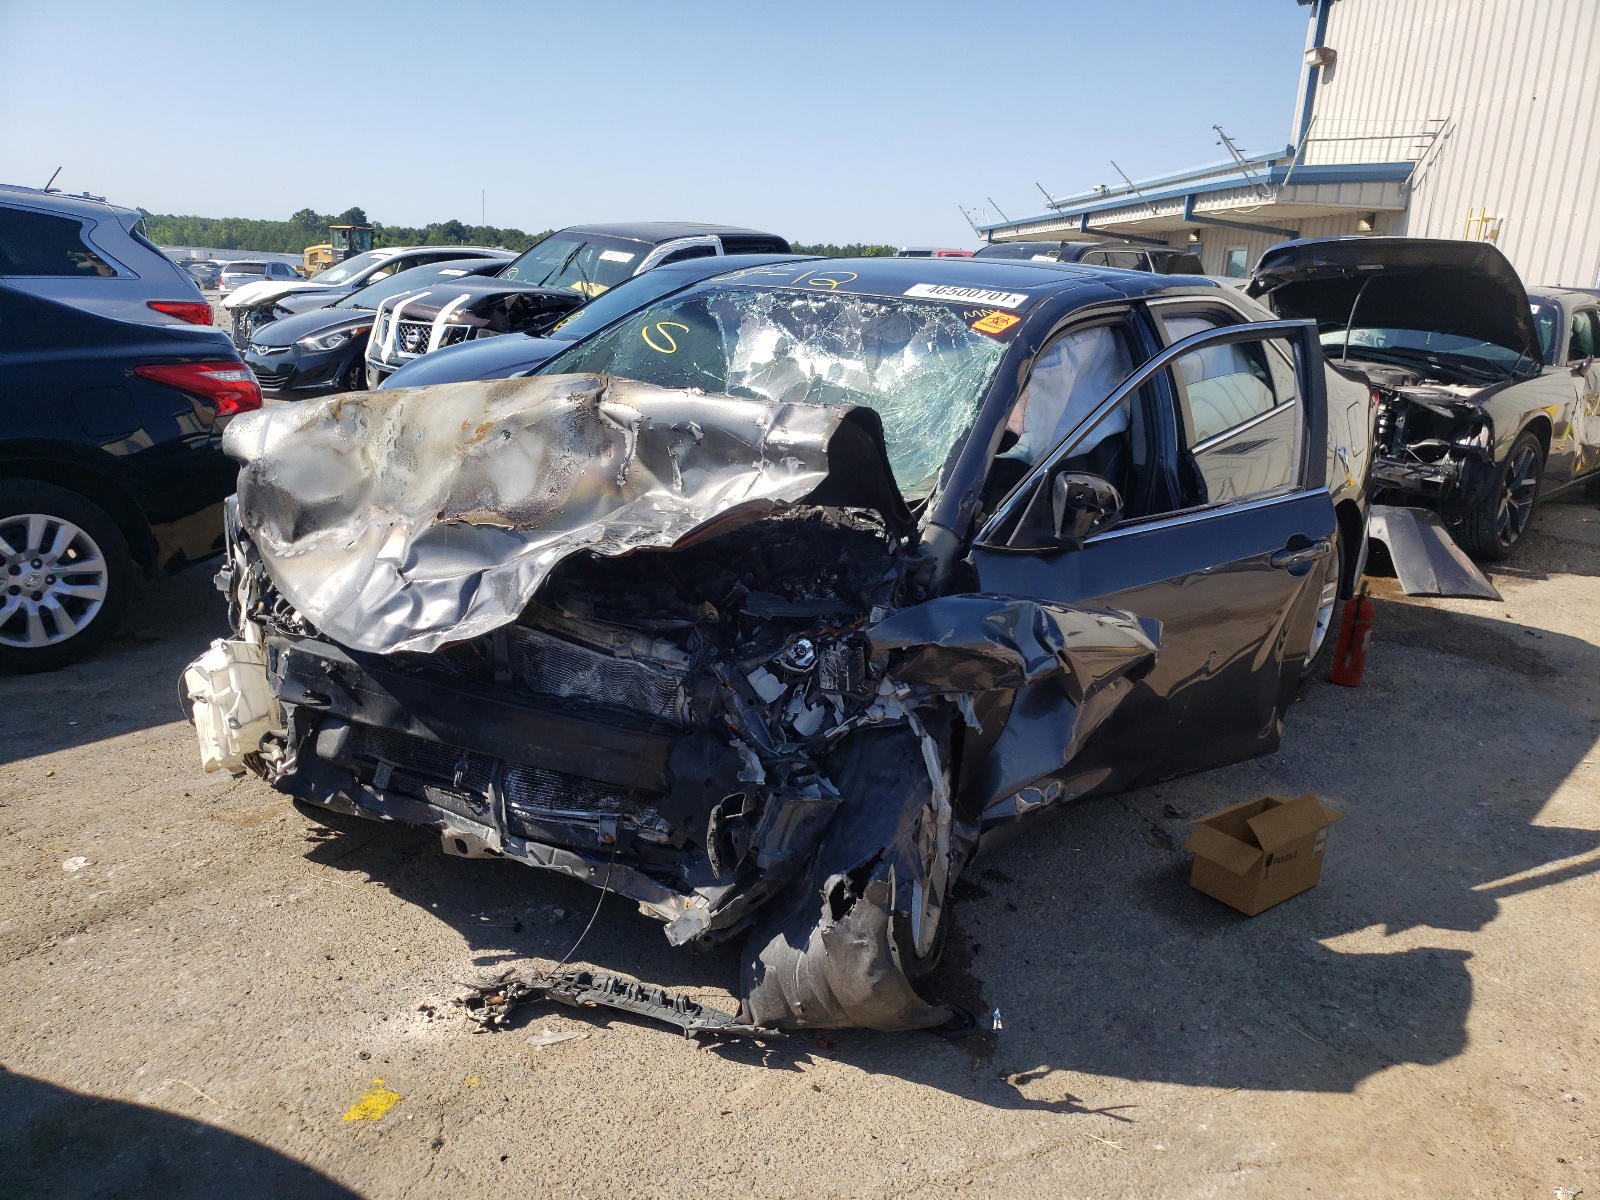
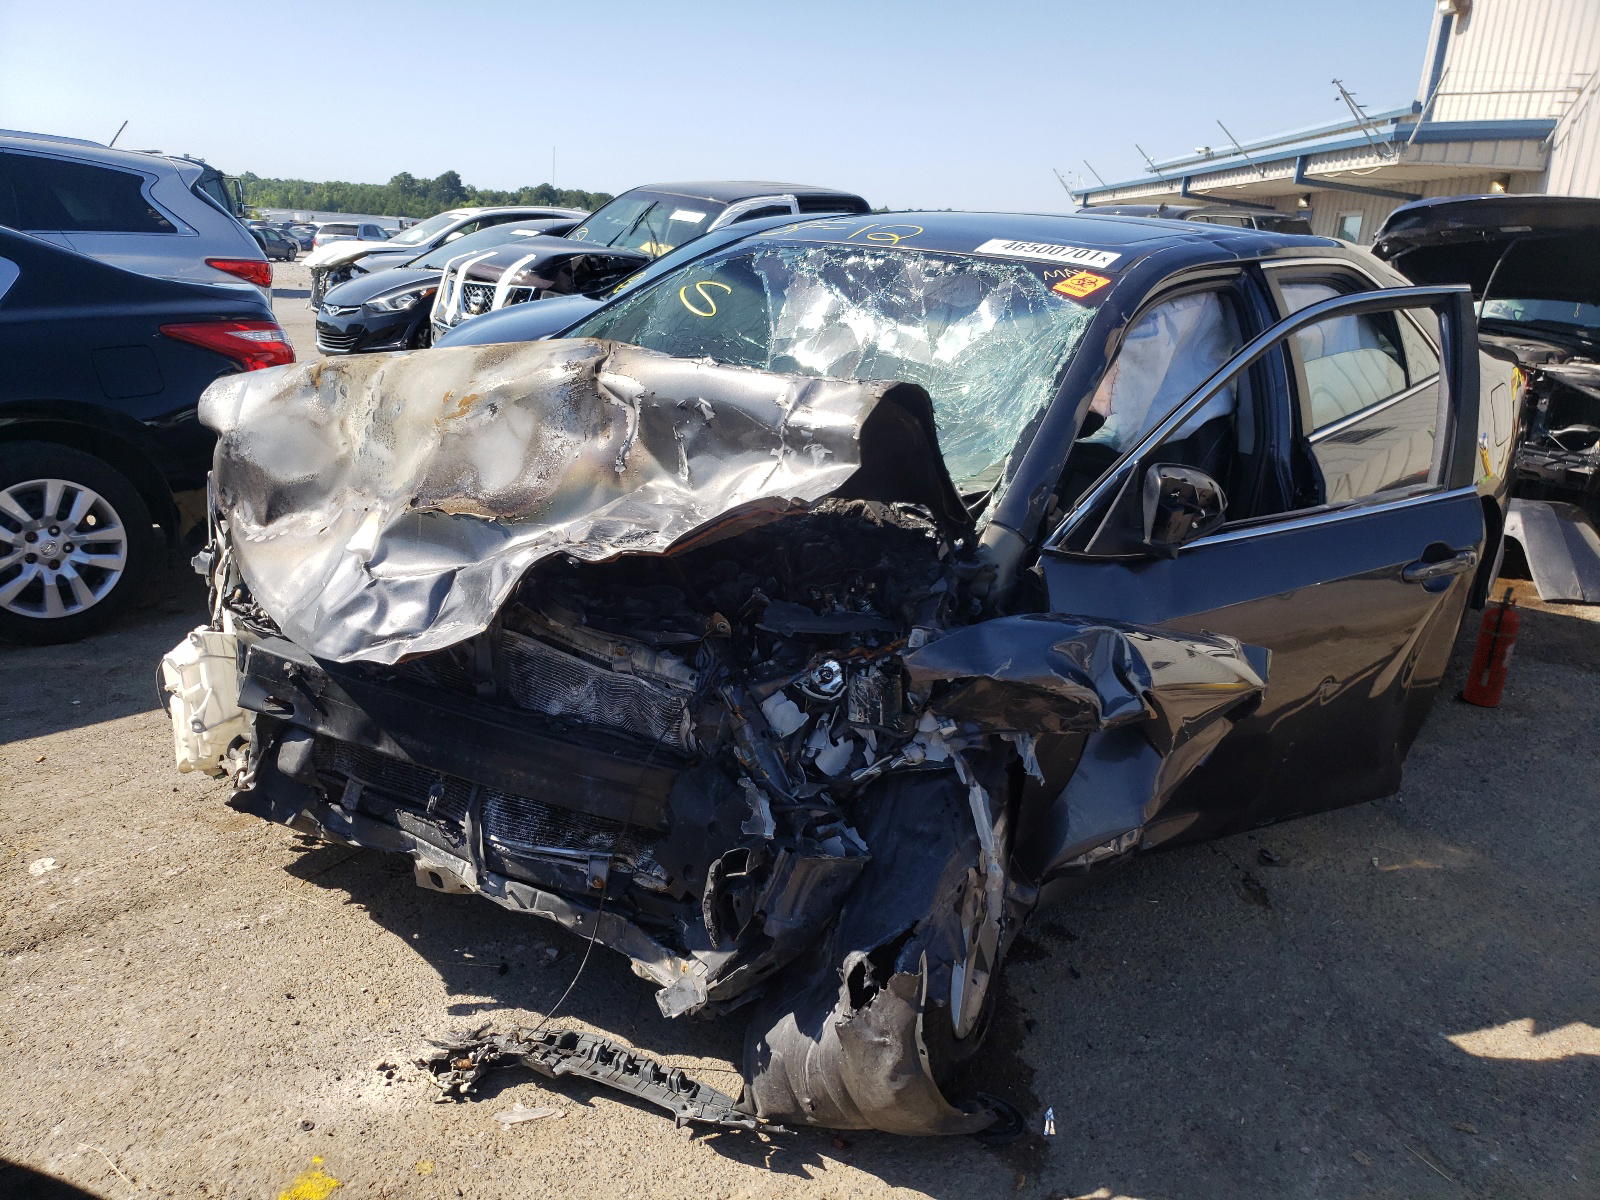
cardboard box: present [1175,793,1346,917] -> none [1275,846,1485,994]

